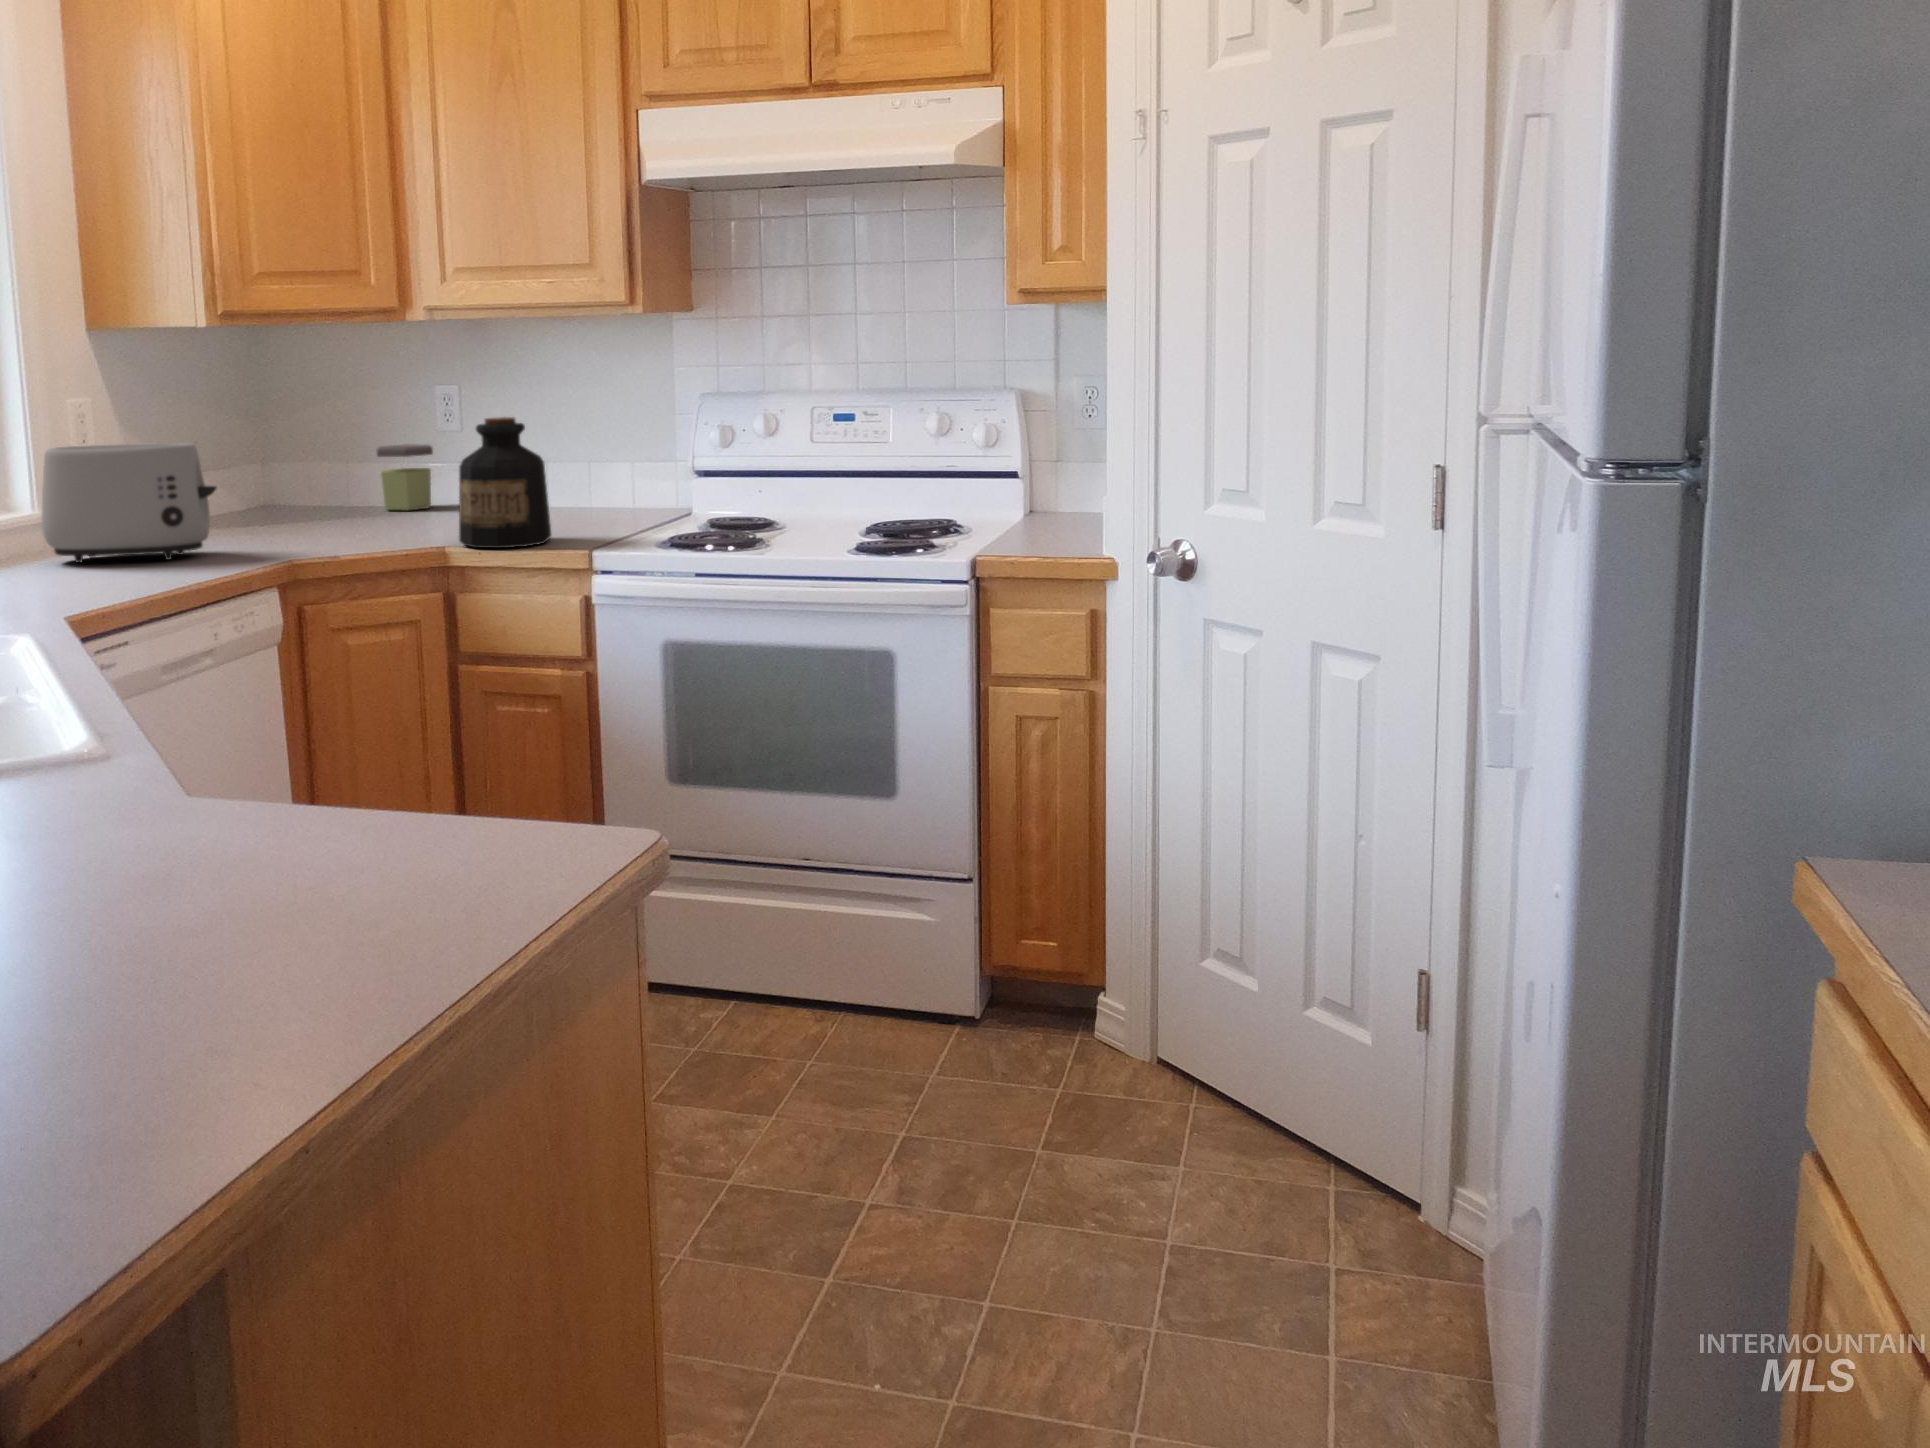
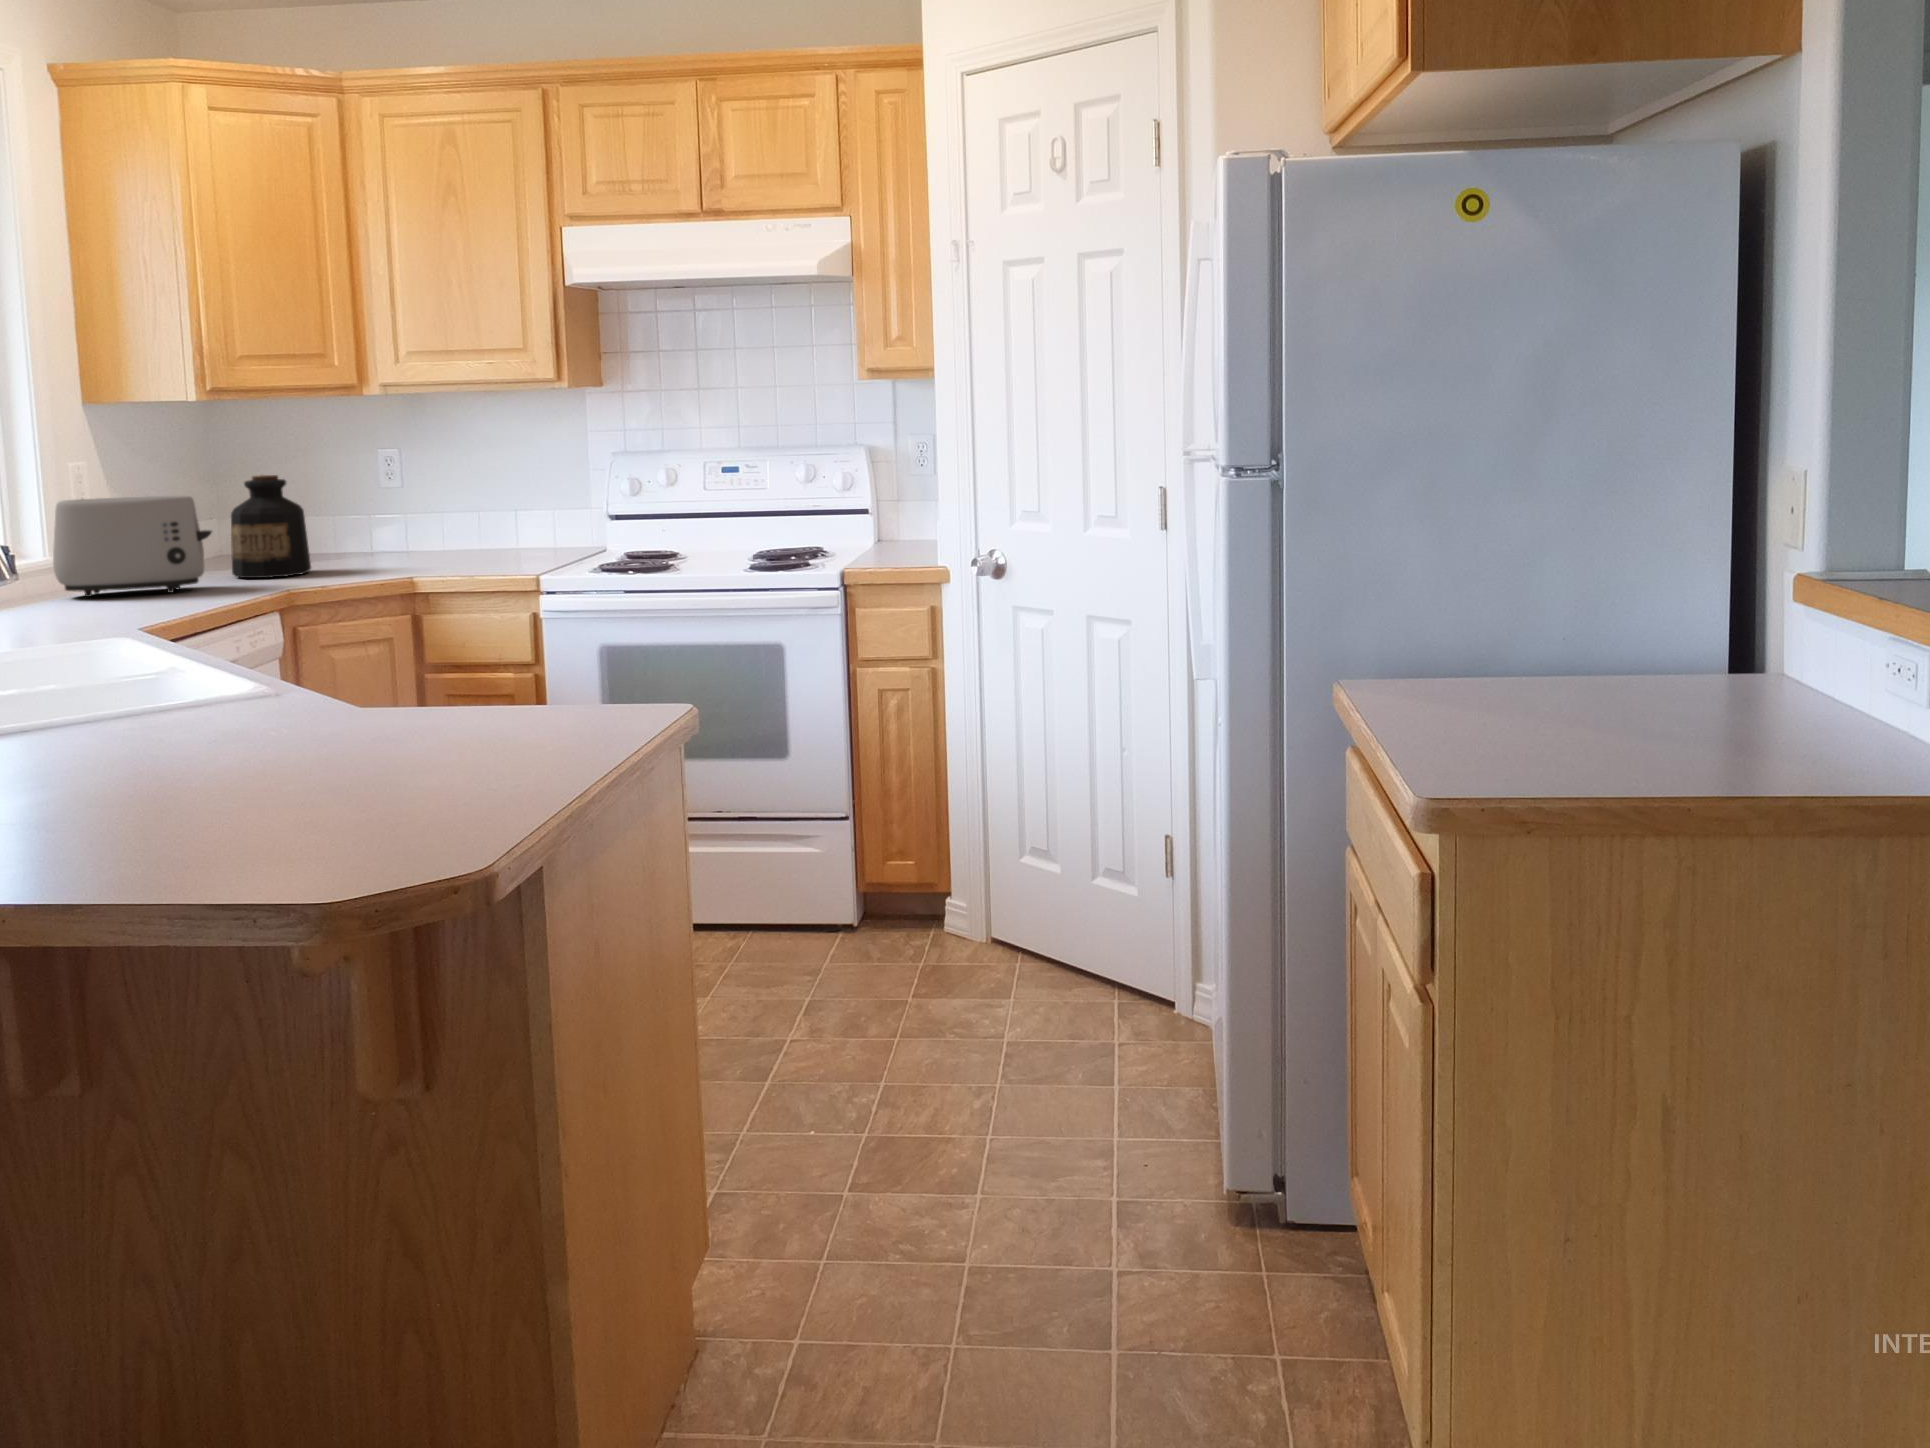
bottle: present [459,417,551,548] -> present [231,475,311,578]
jar: present [376,444,433,510] -> none [327,499,379,555]

